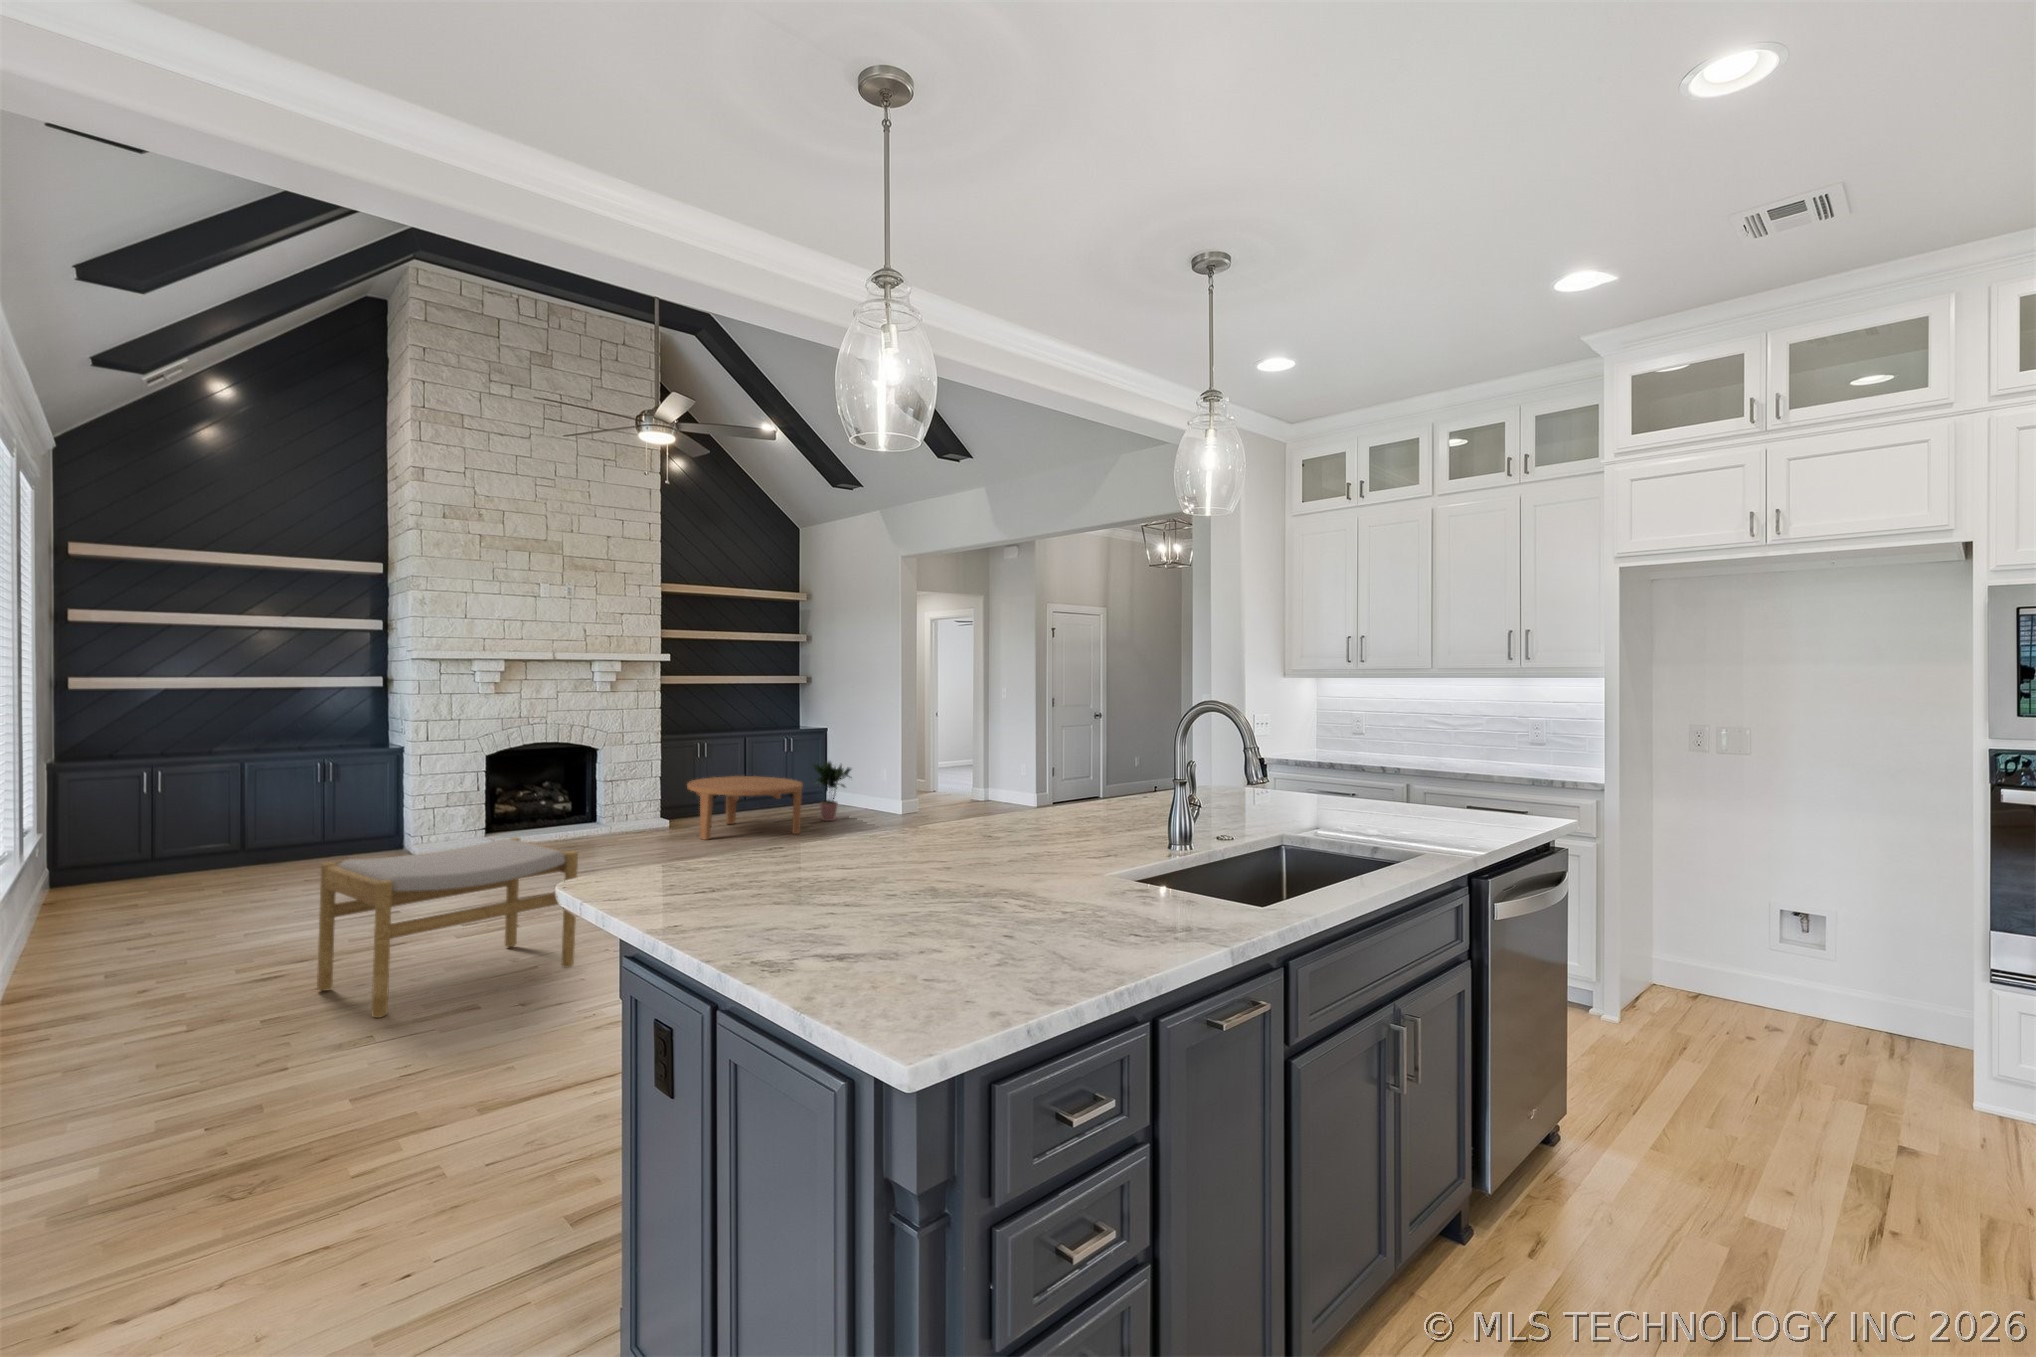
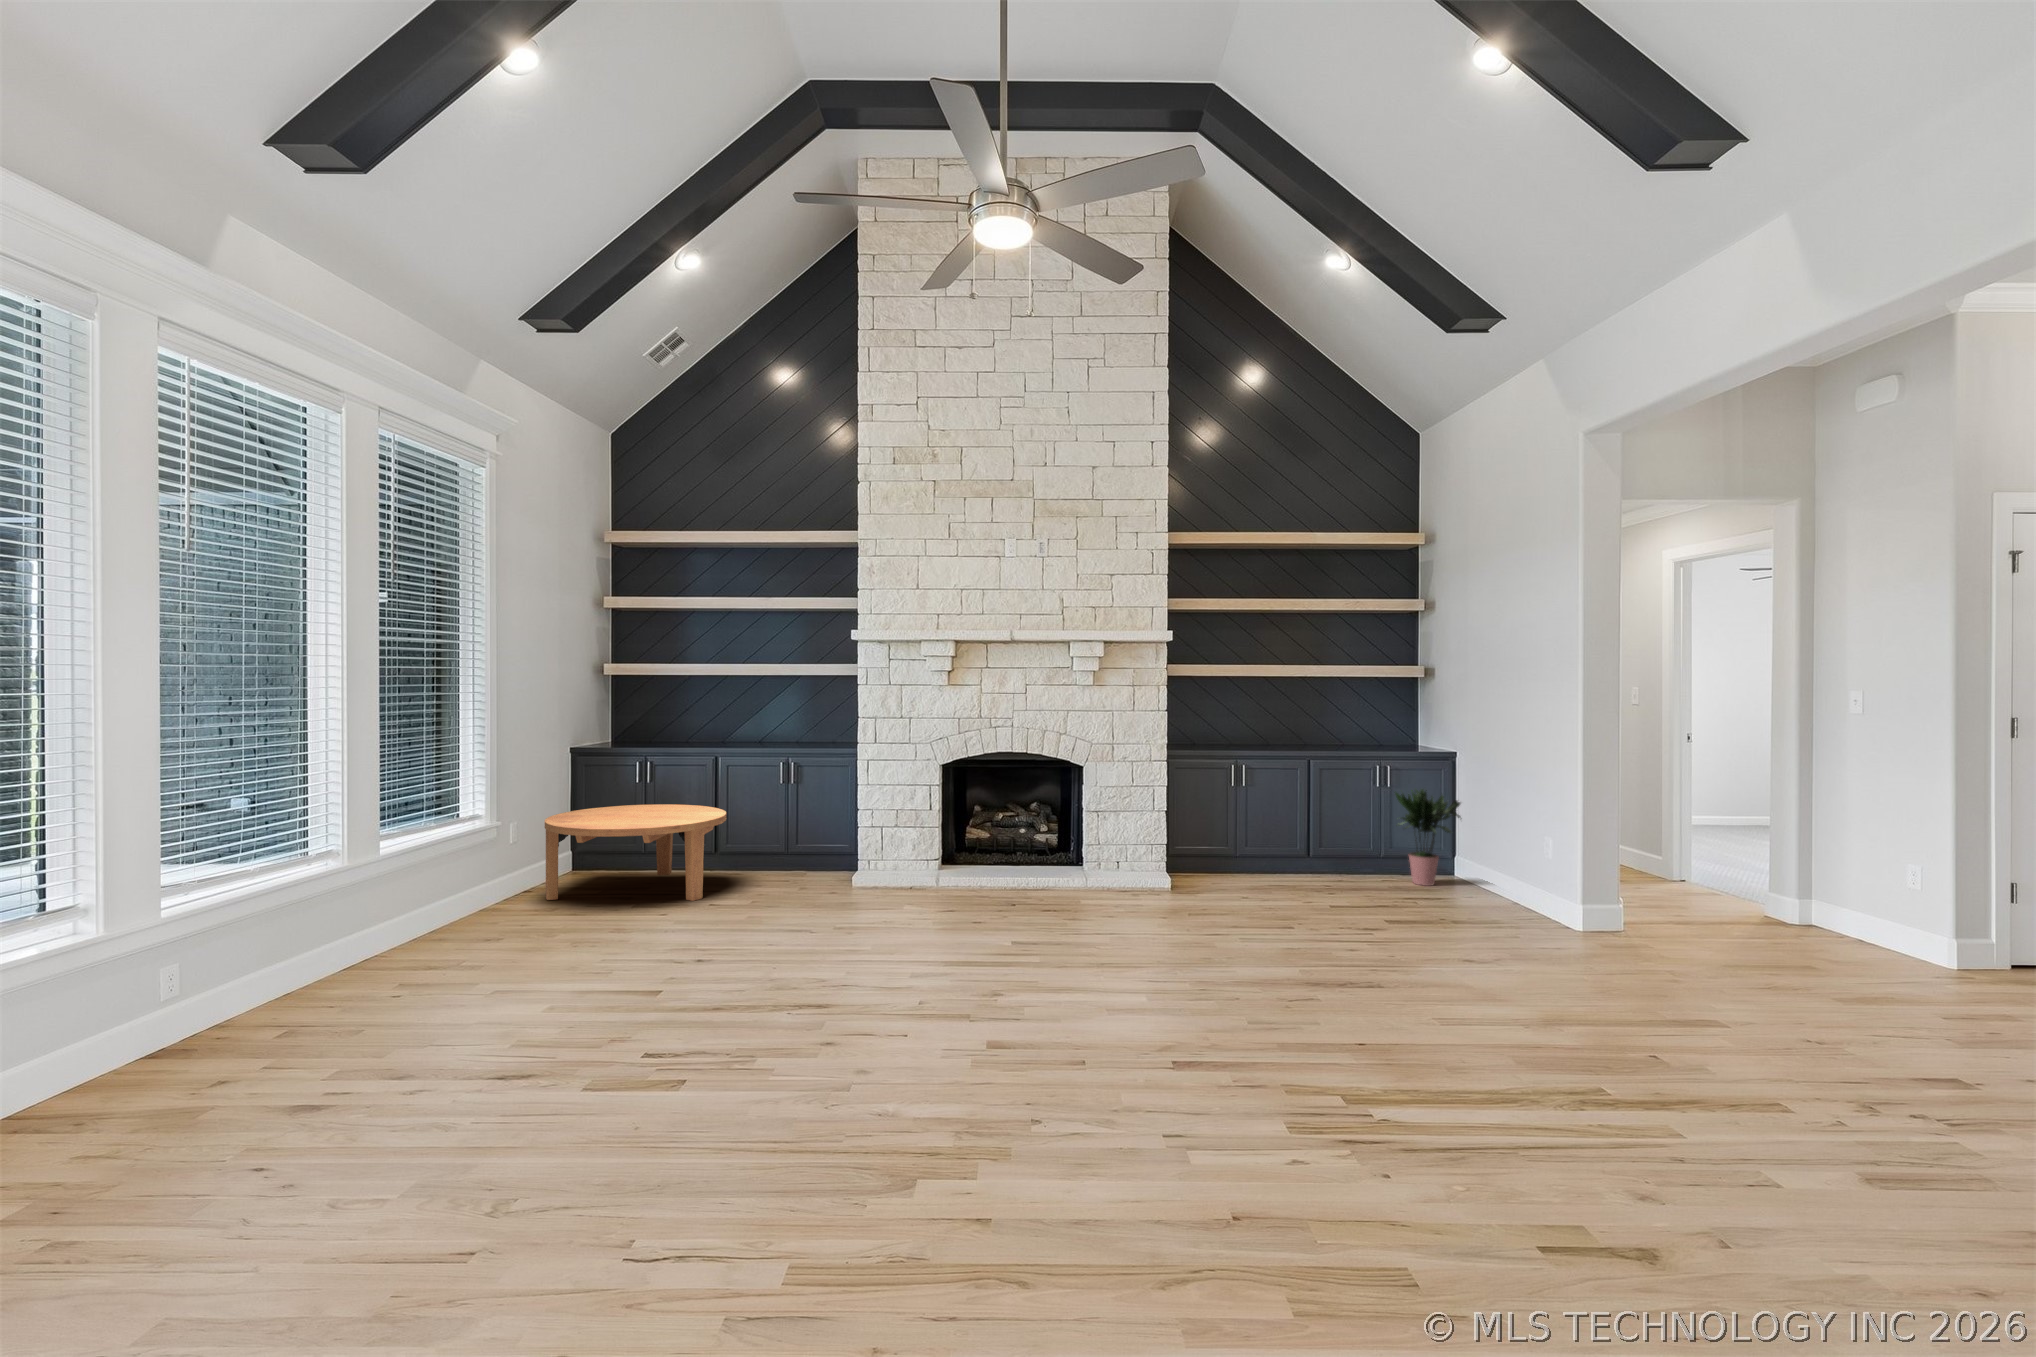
coffee table: present [687,776,803,840] -> present [545,804,726,901]
footstool: present [317,837,578,1018] -> none [450,901,851,1243]

